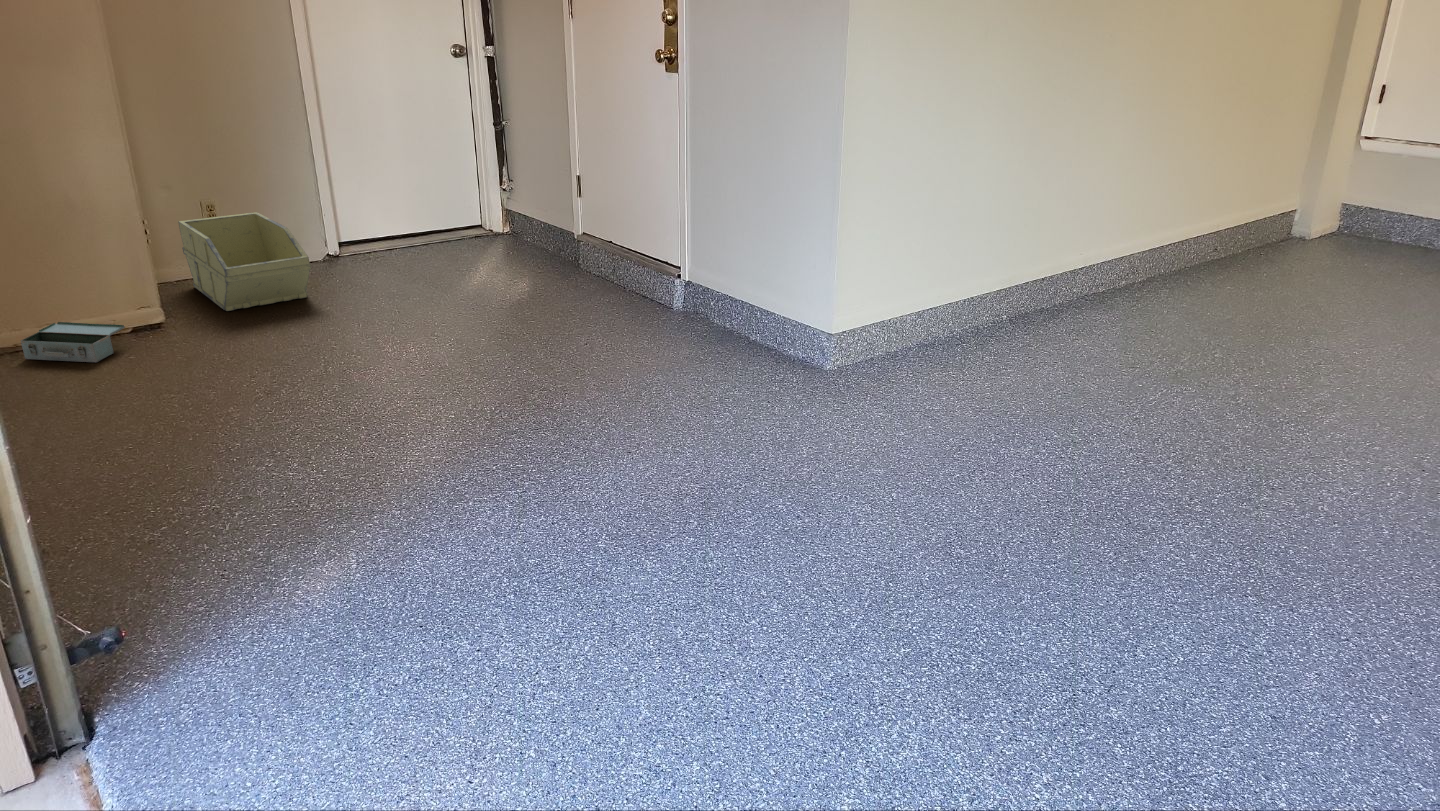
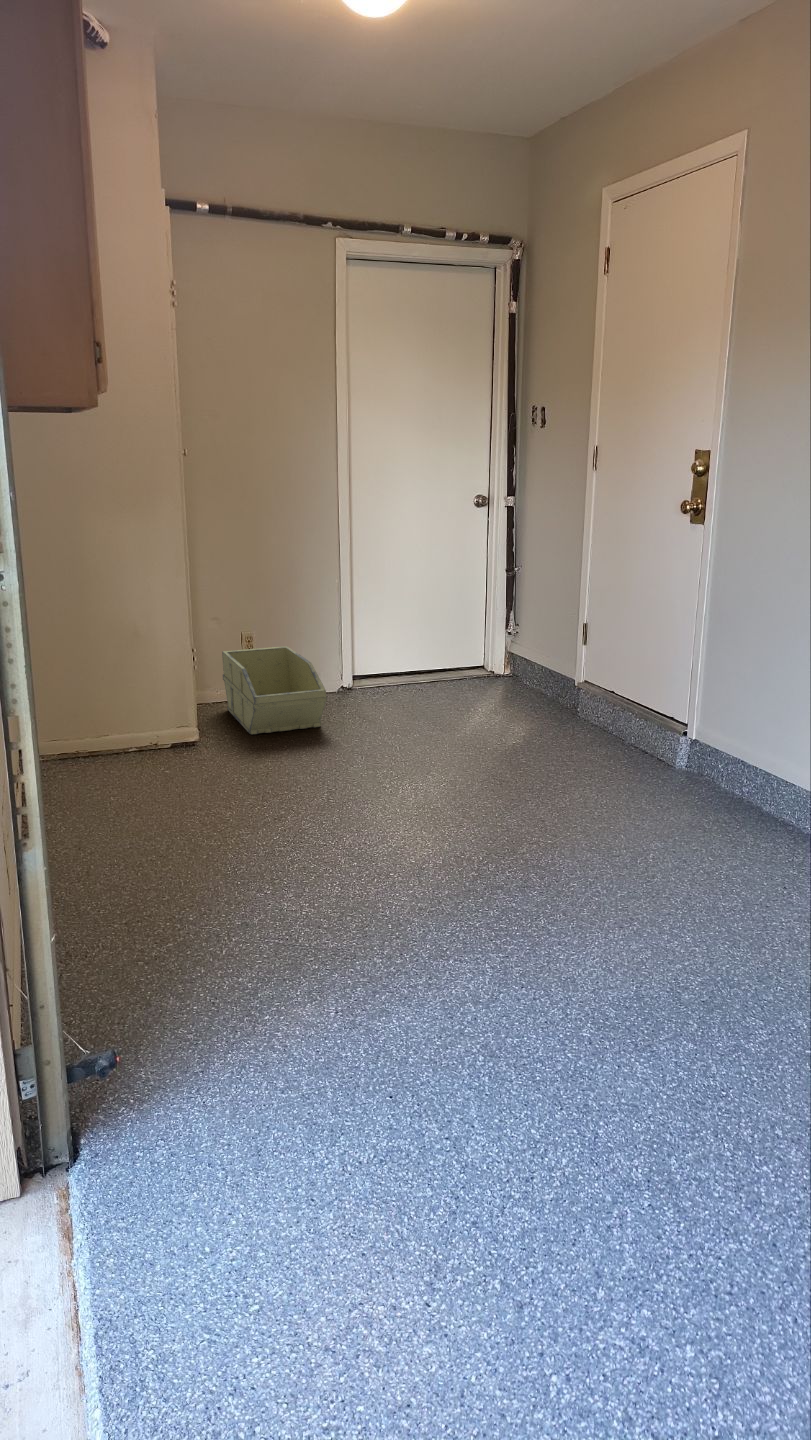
toolbox: present [21,322,125,362] -> none [86,734,167,774]

